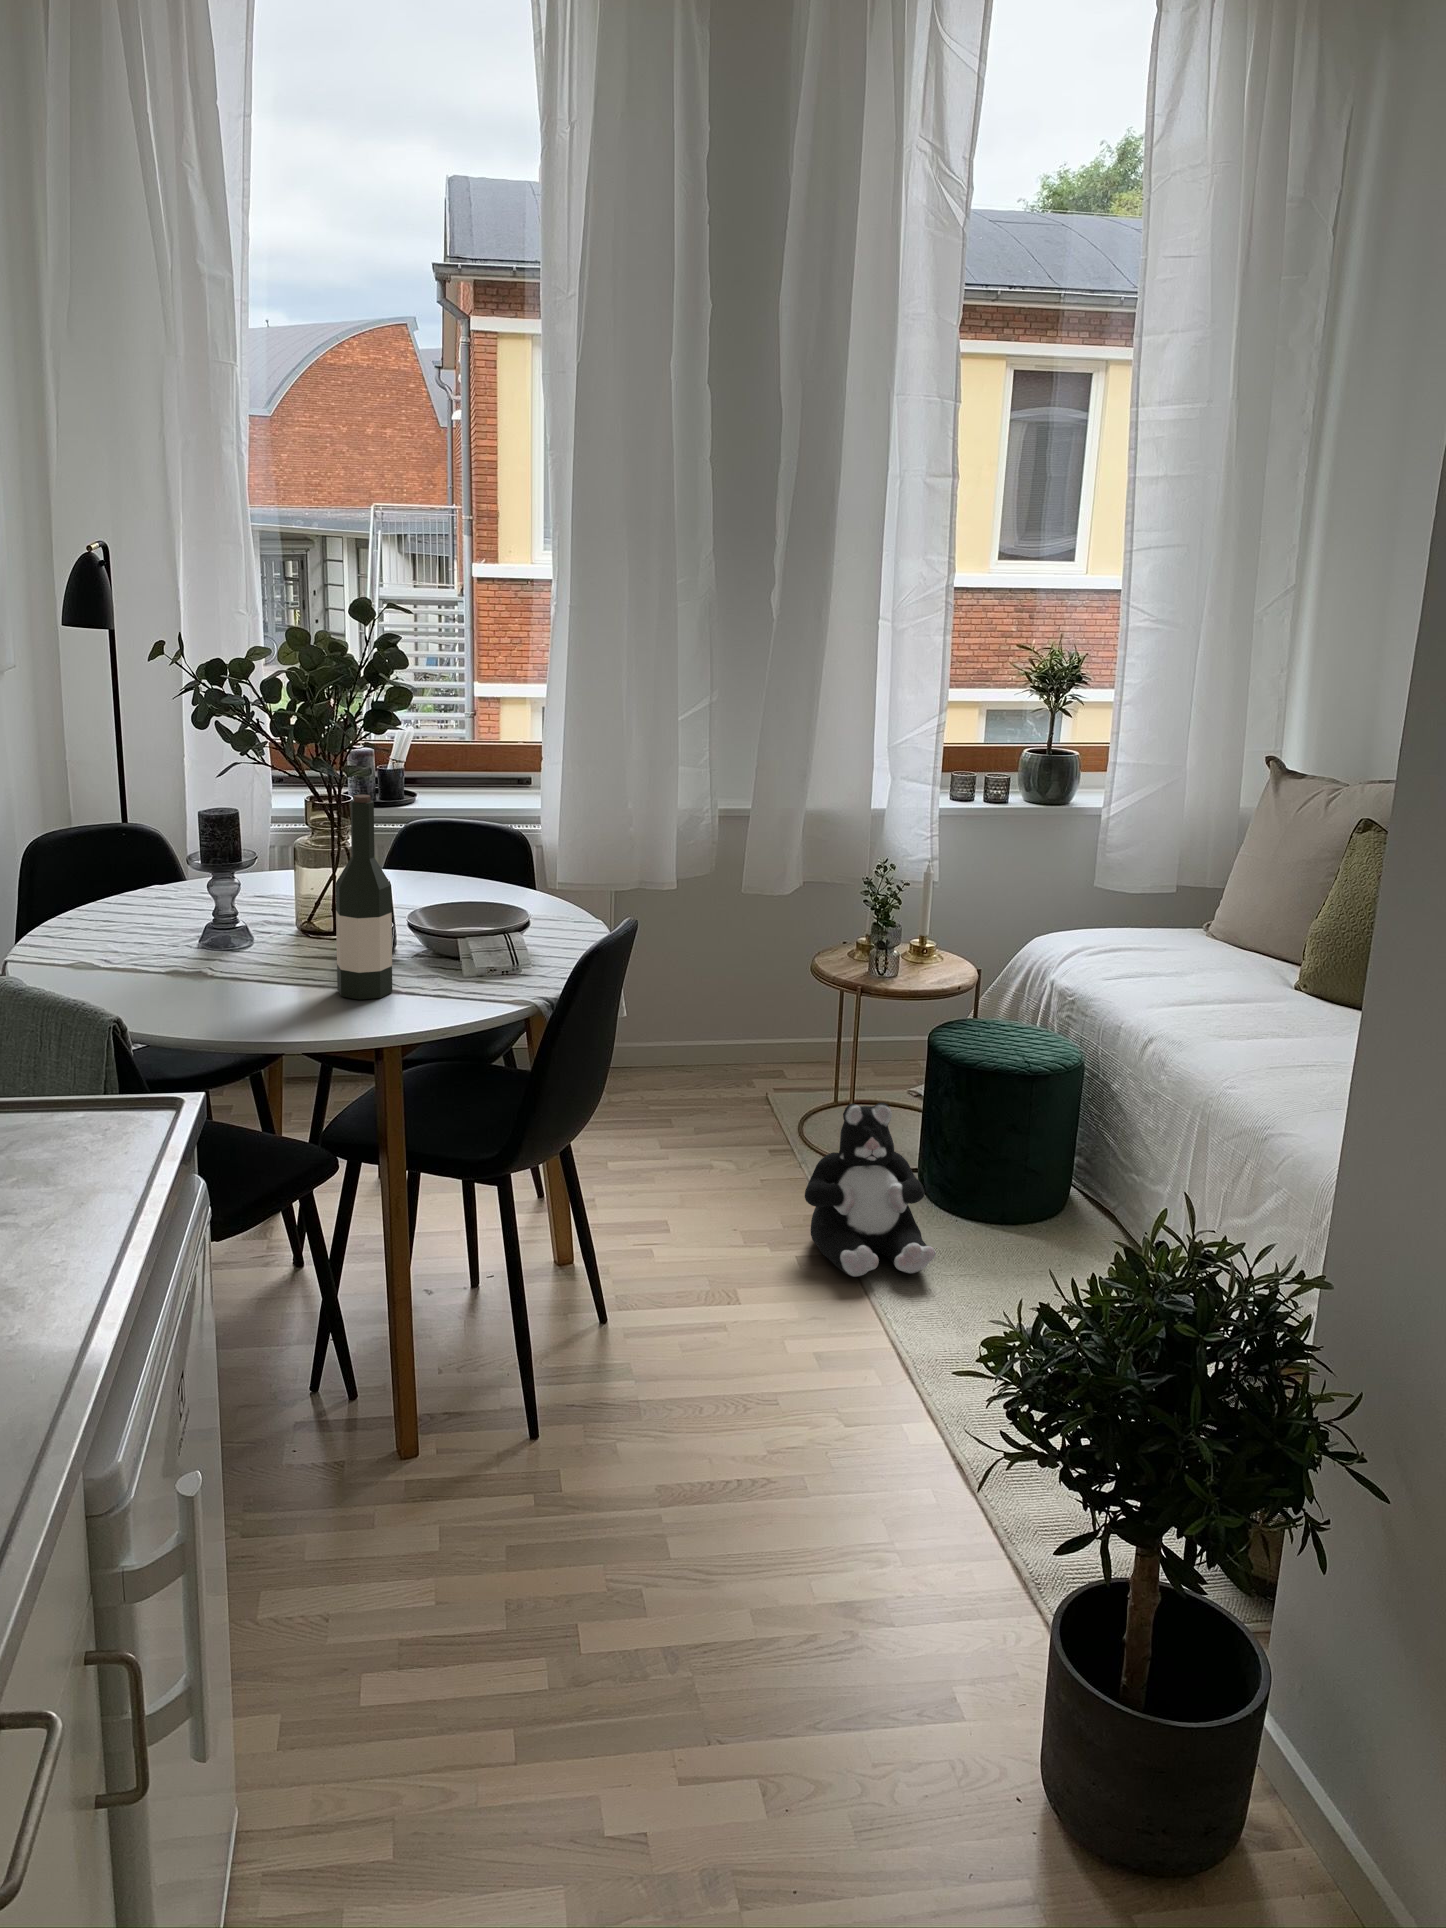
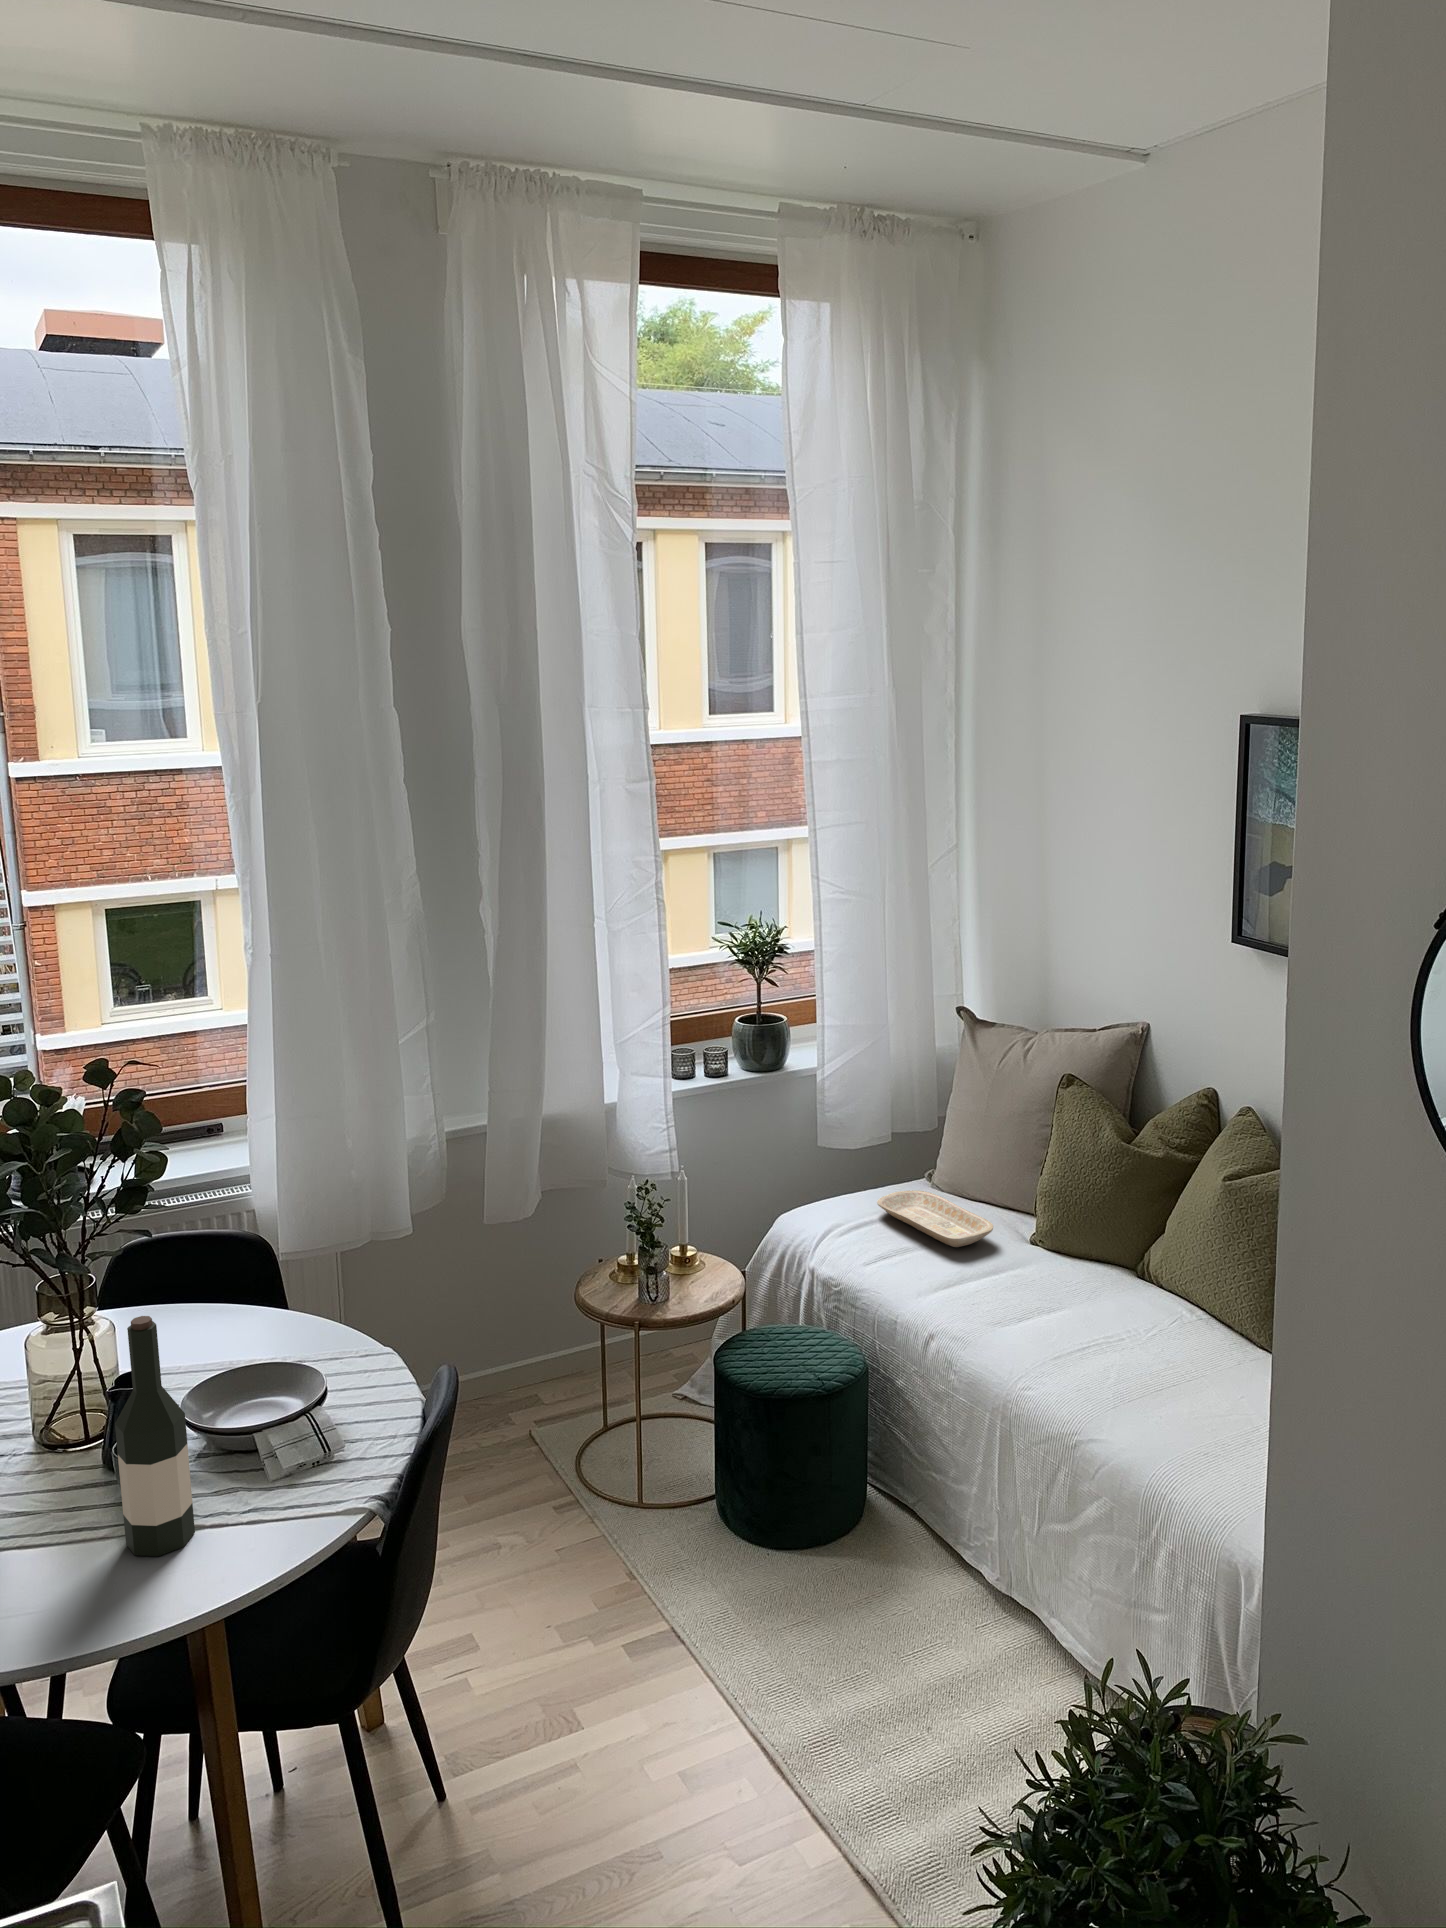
tray: none [1134,926,1249,977] -> present [877,1190,993,1247]
plush toy: present [805,1103,936,1277] -> none [622,1455,767,1655]

